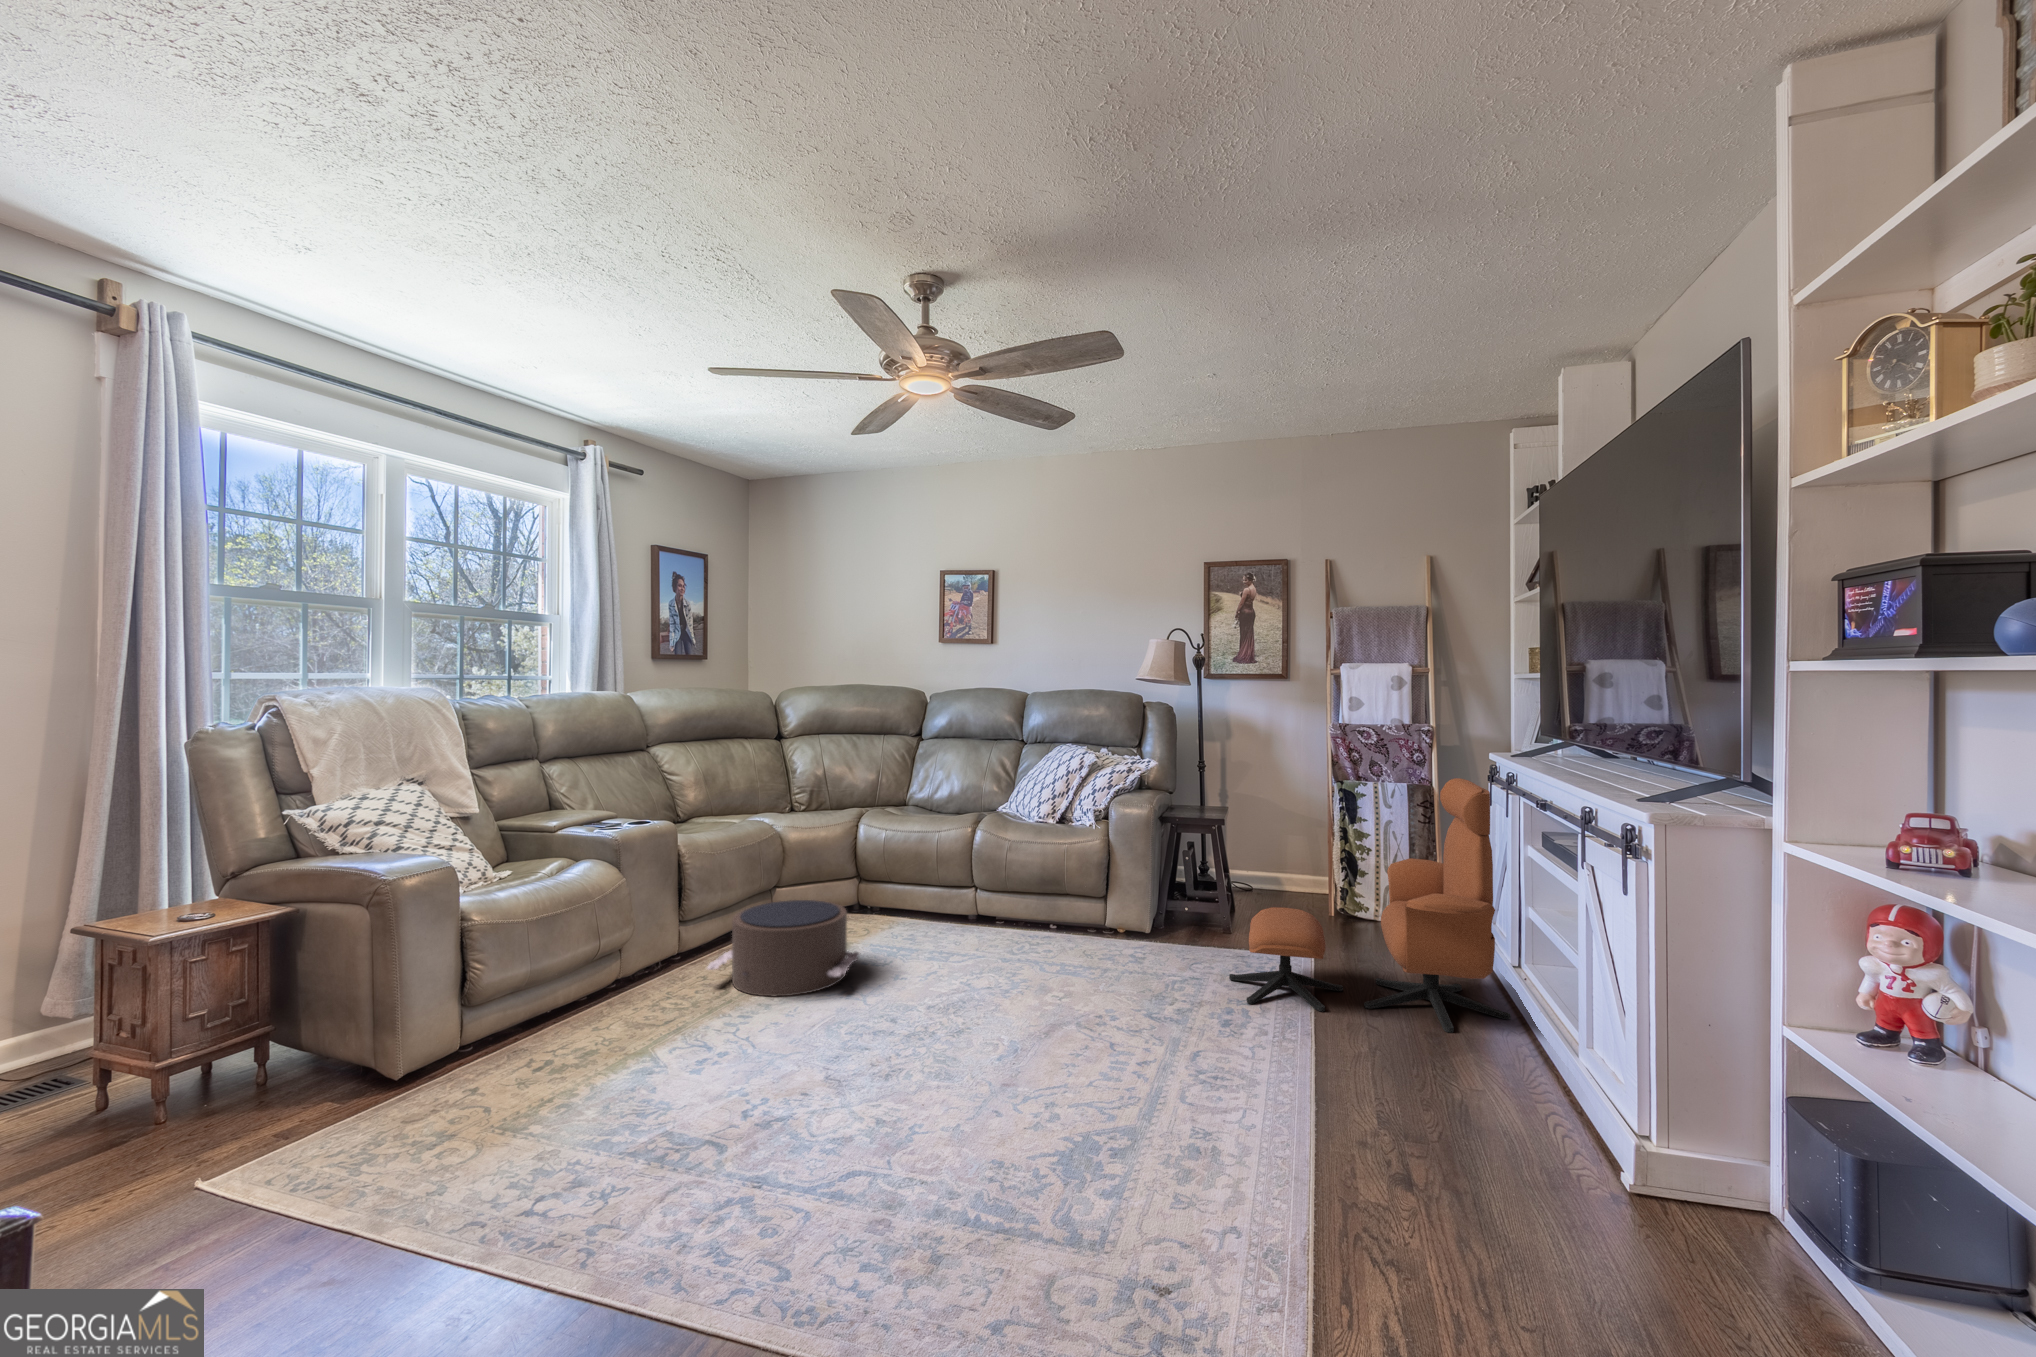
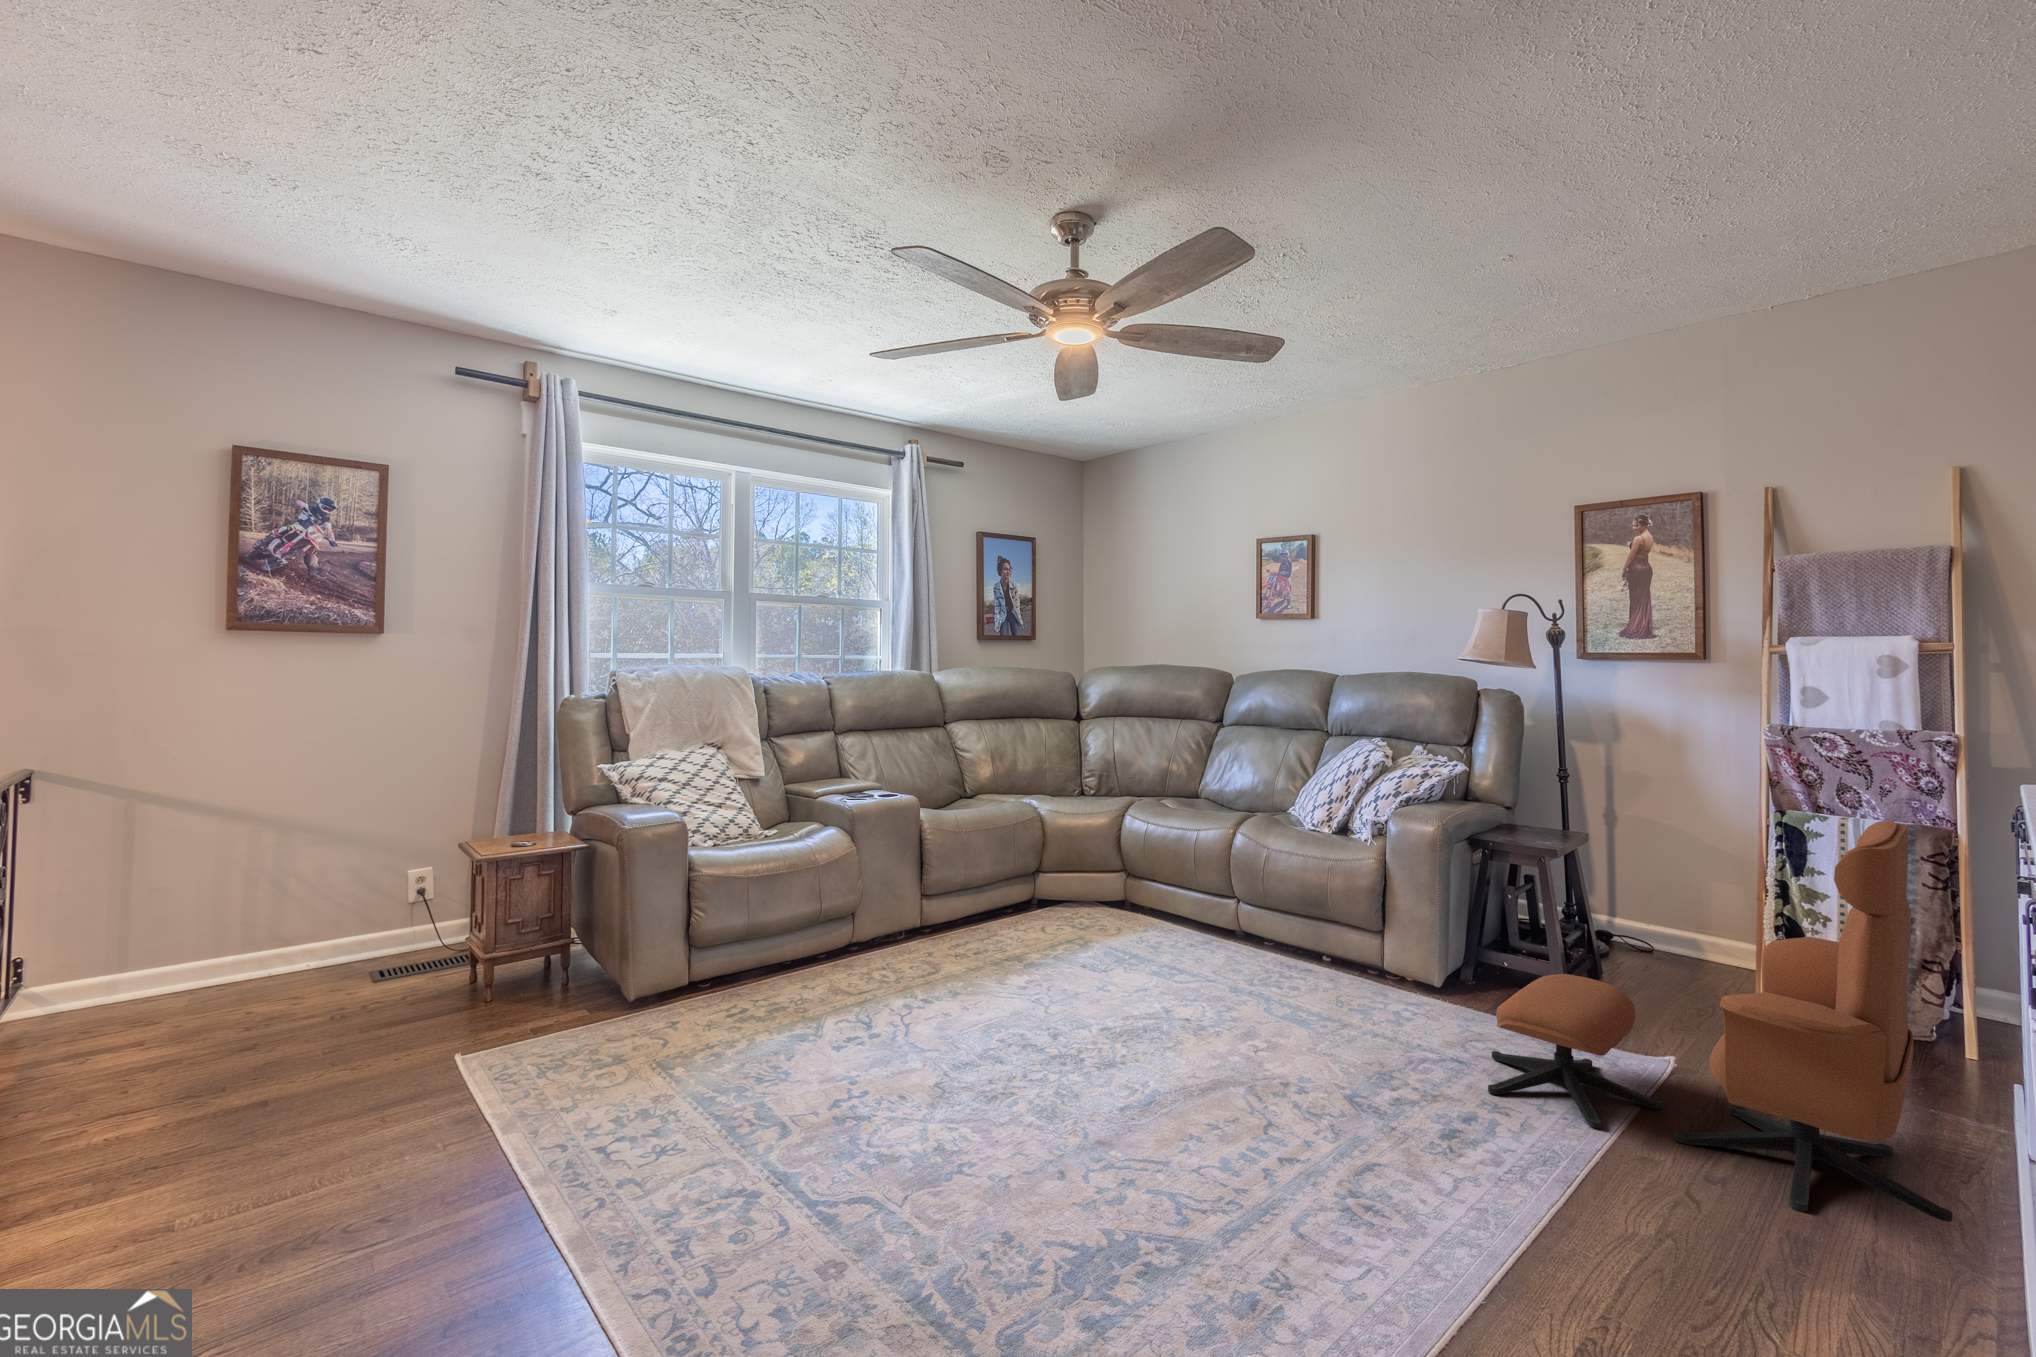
pouf: present [707,900,859,996] -> none [926,883,1069,976]

